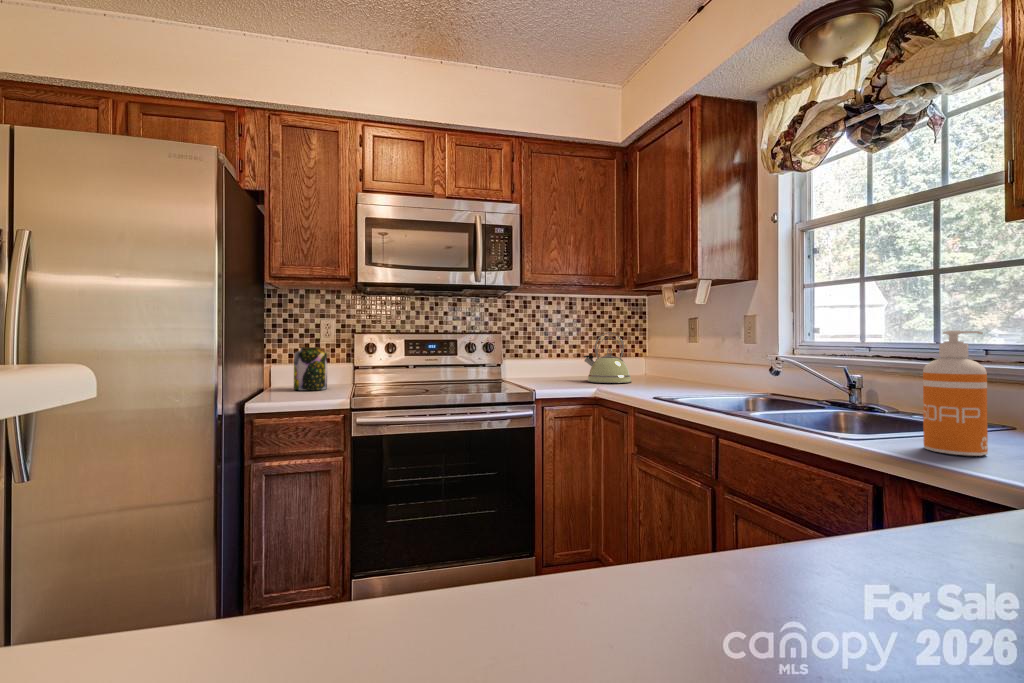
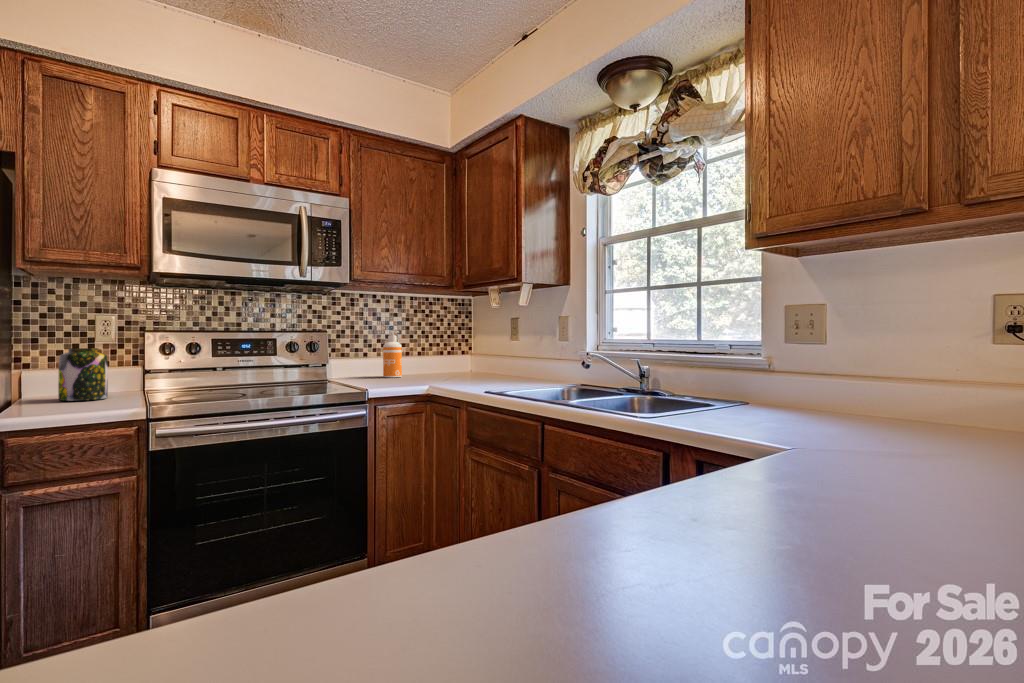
soap dispenser: present [923,331,988,456] -> present [383,331,402,377]
kettle: present [584,332,632,383] -> none [414,331,461,381]

